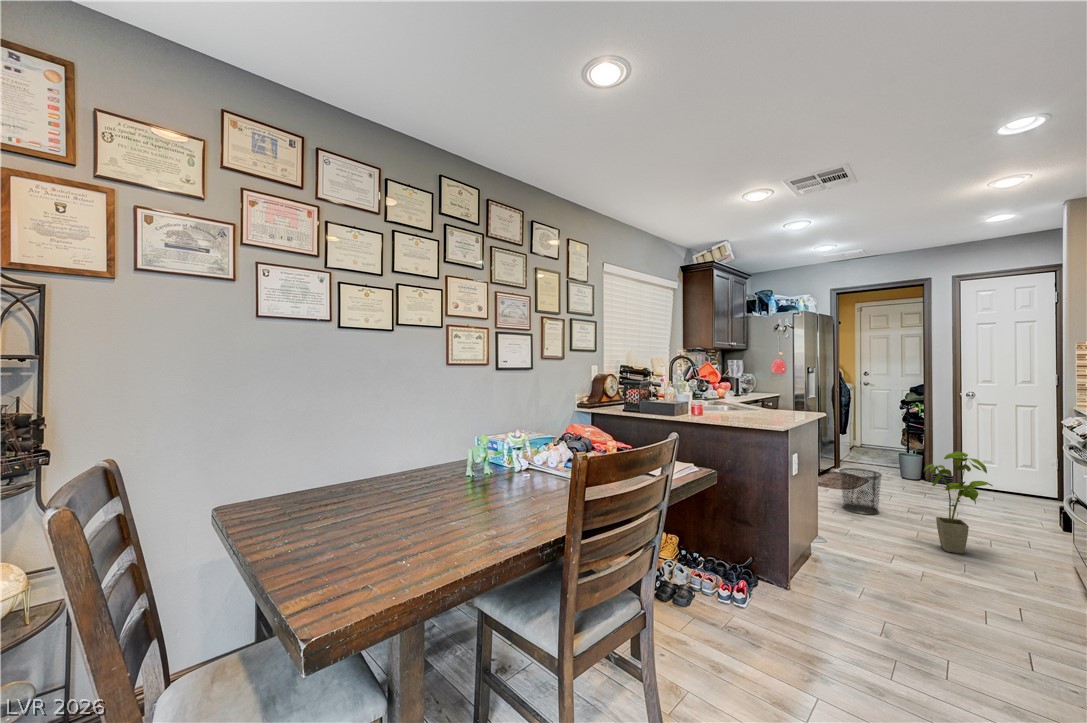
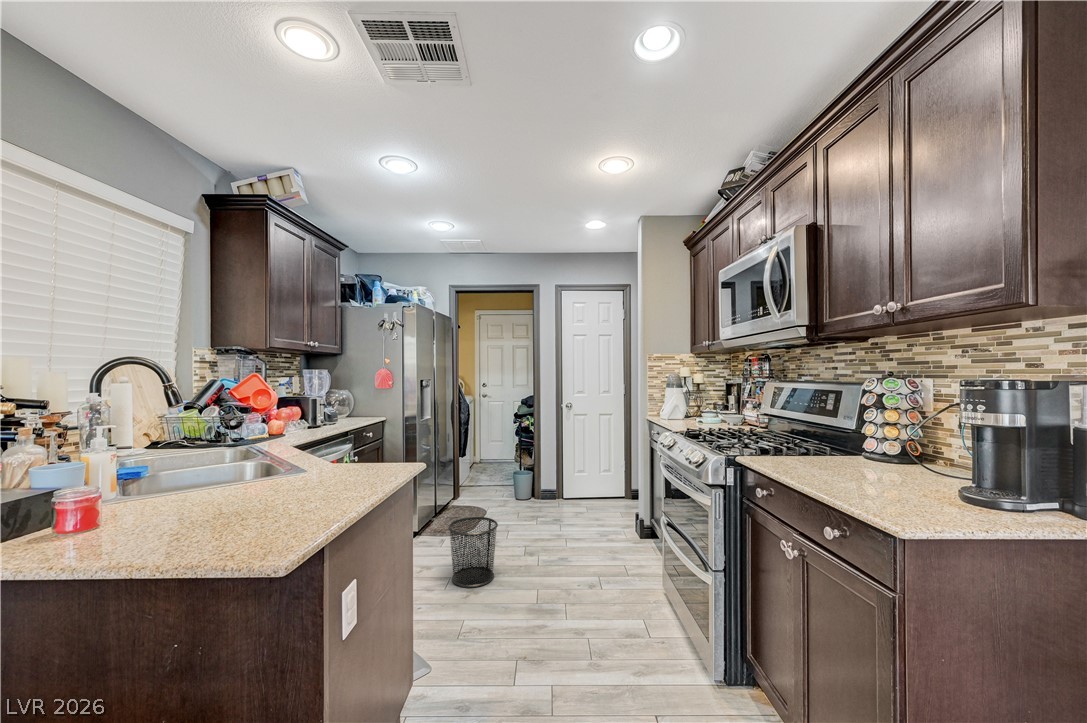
house plant: present [924,451,993,554] -> none [545,496,614,643]

